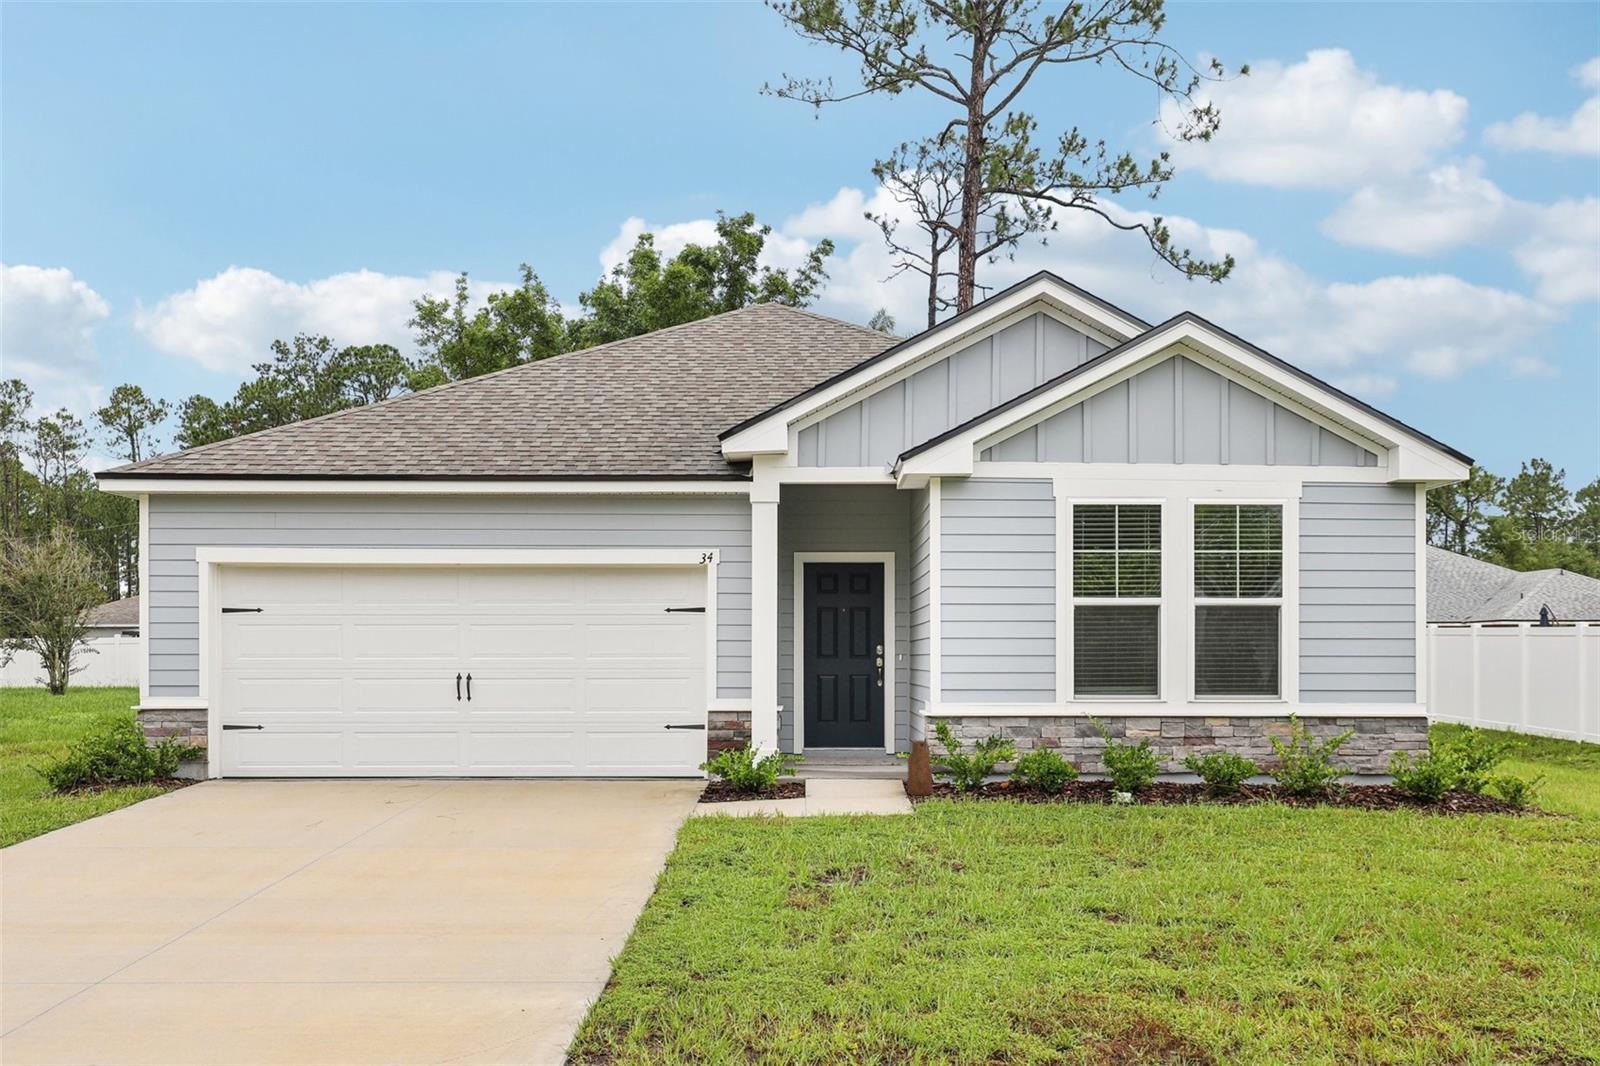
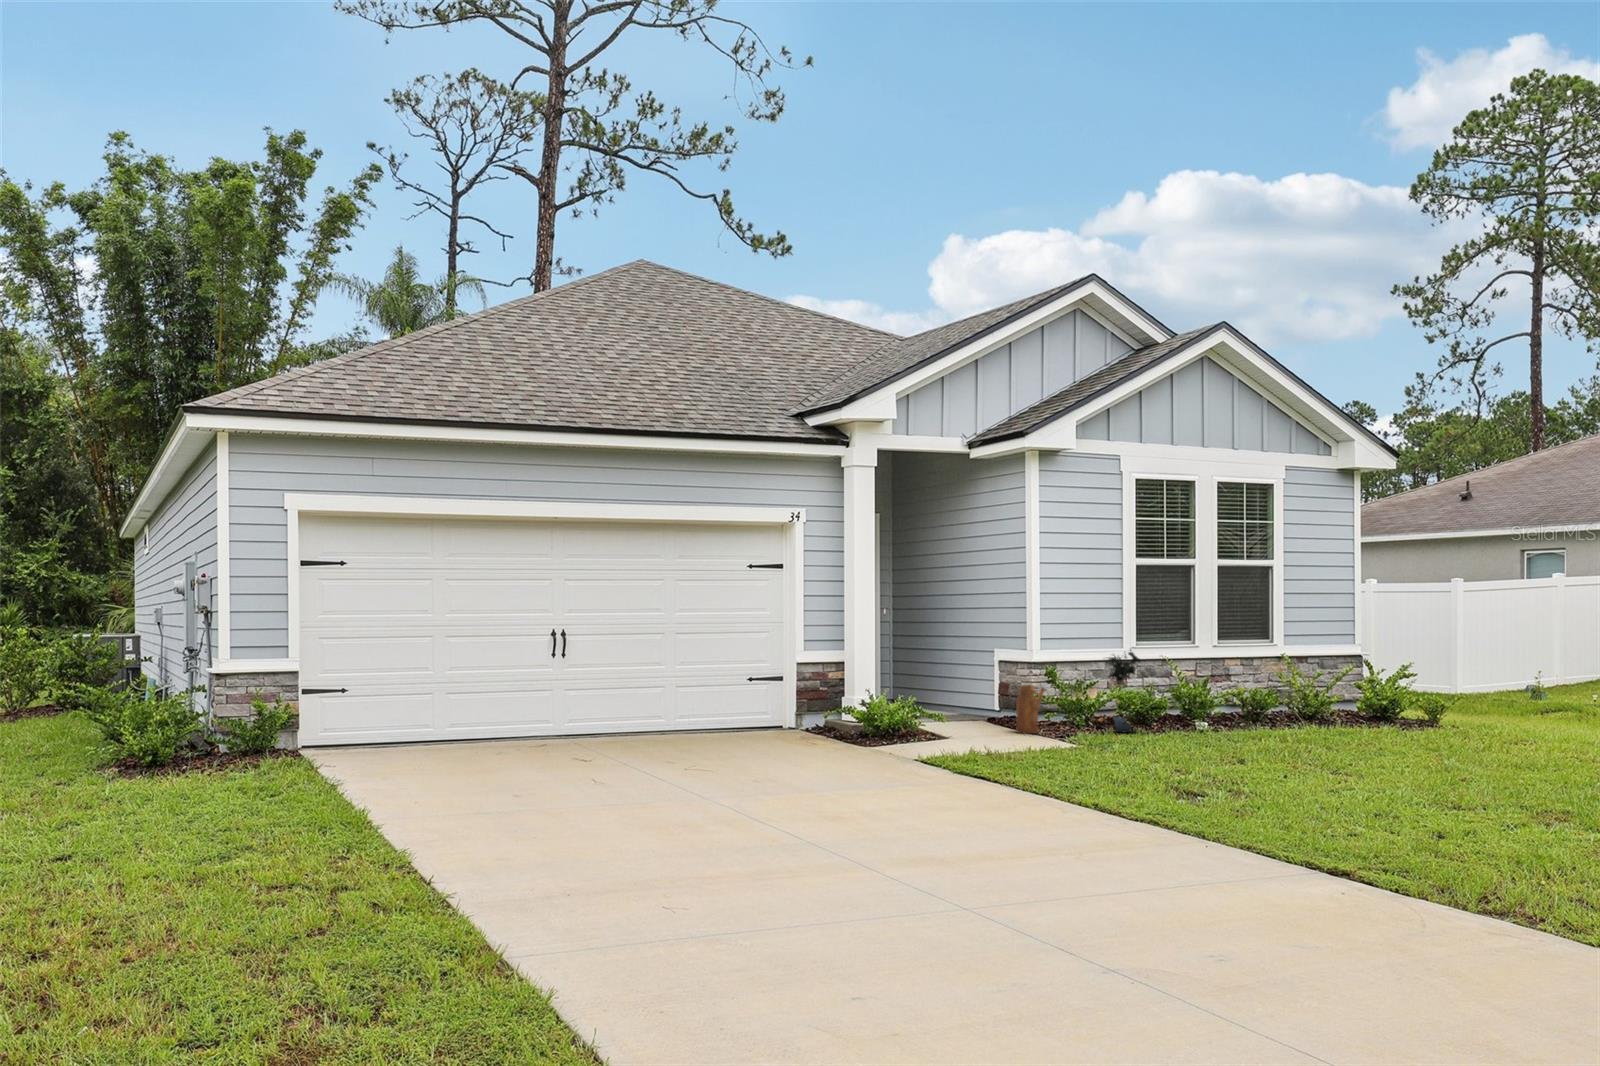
potted plant: none [1001,703,1059,801] -> present [1106,650,1140,732]

